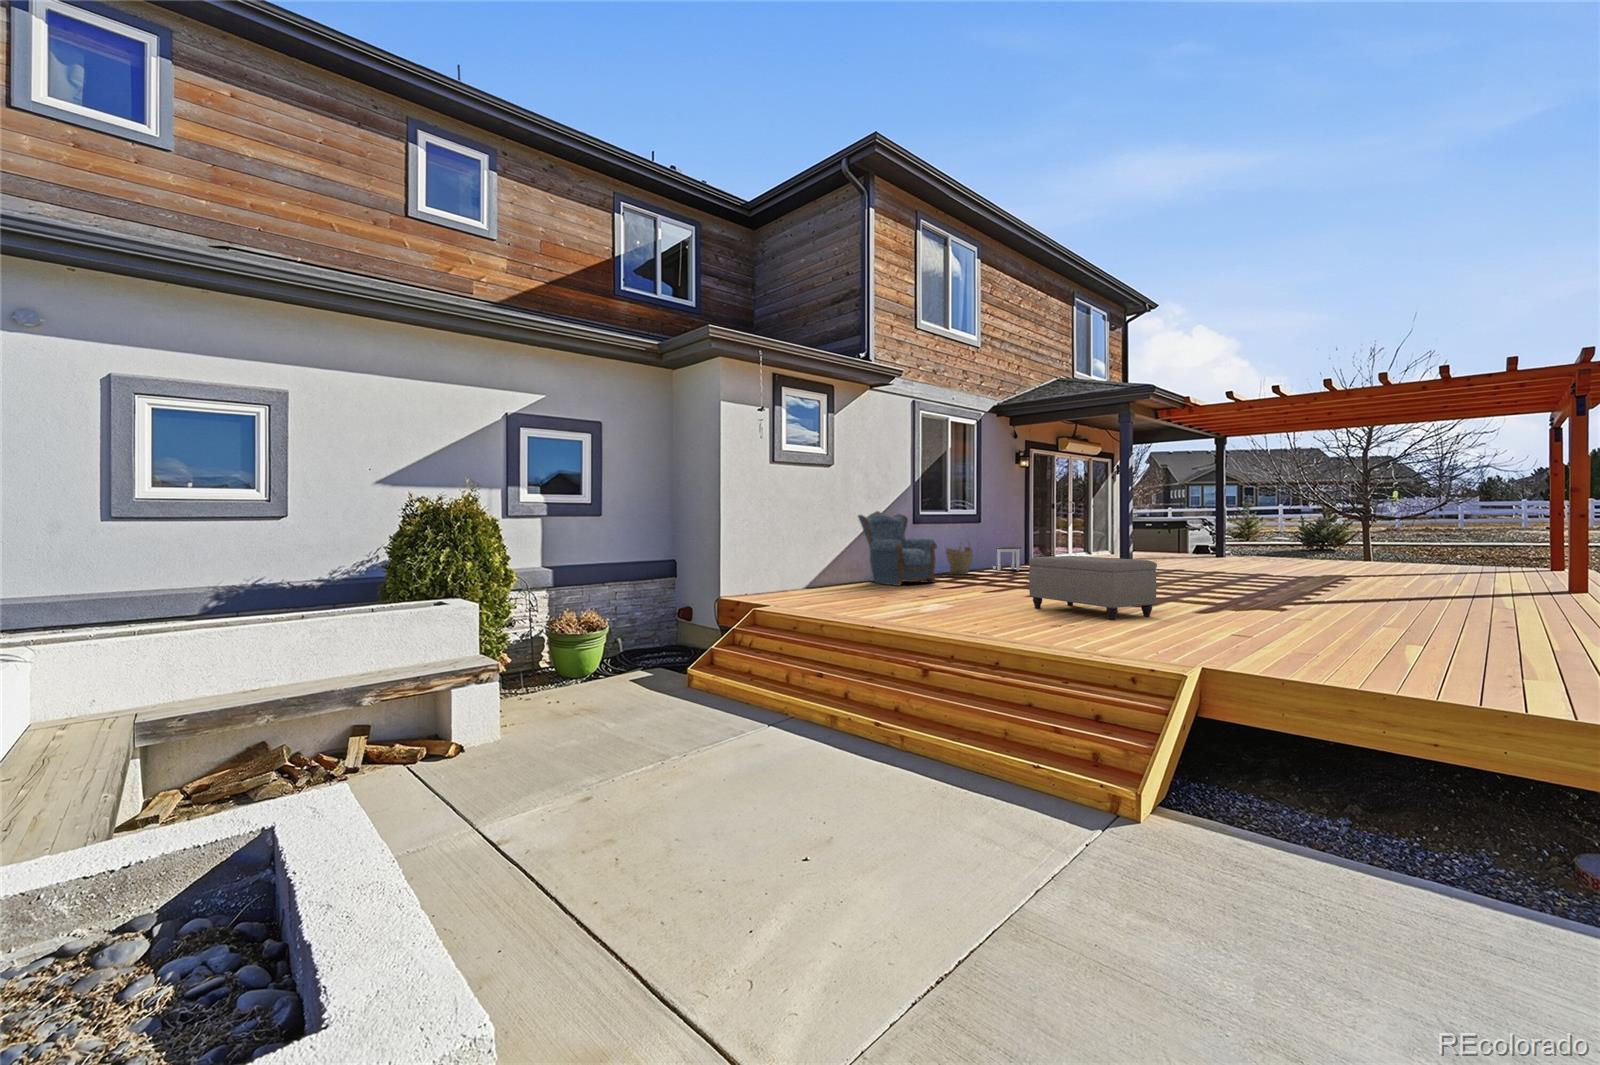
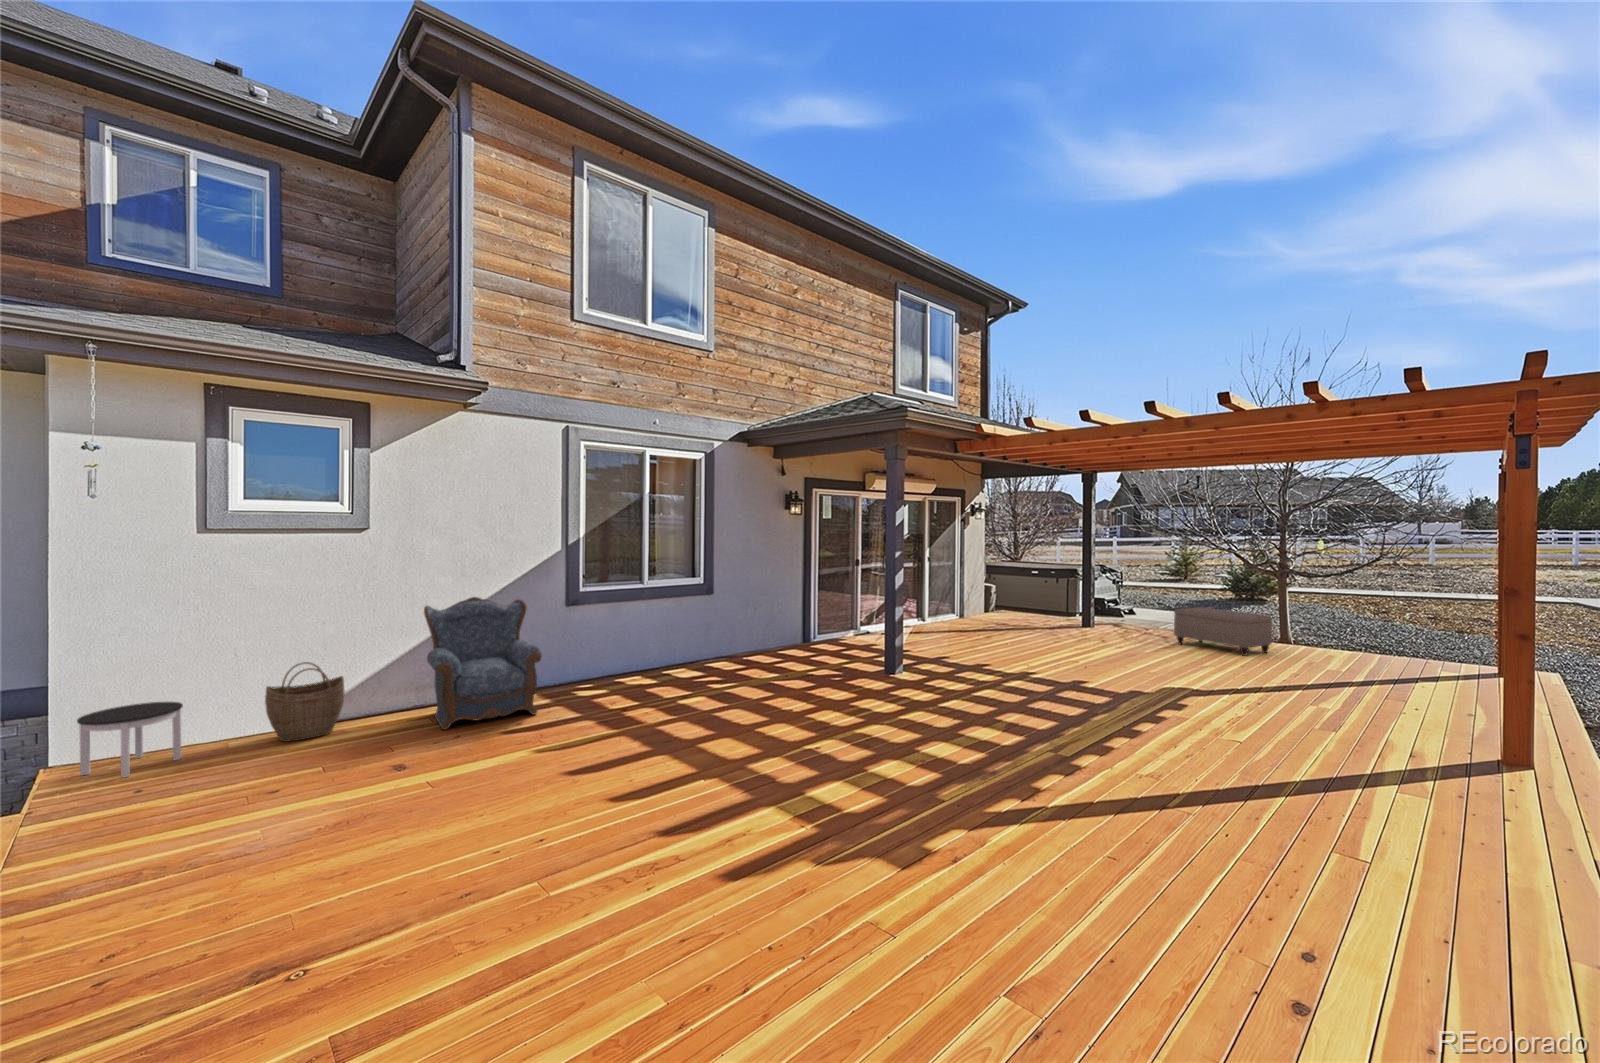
woven basket: present [946,541,973,575] -> present [265,662,344,742]
round table: present [993,547,1021,571] -> present [77,702,183,778]
ottoman: present [1029,556,1157,620] -> present [1174,607,1273,656]

